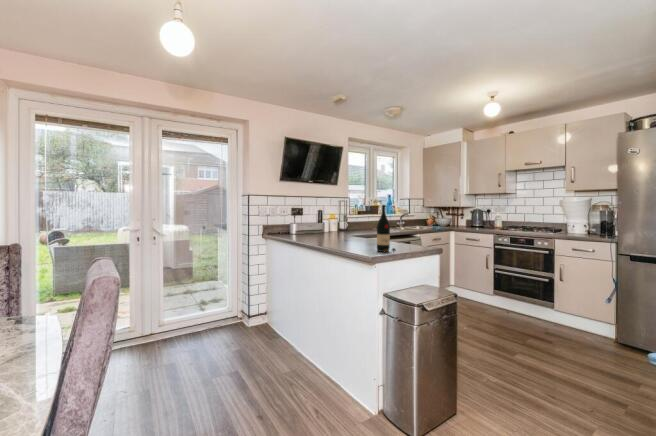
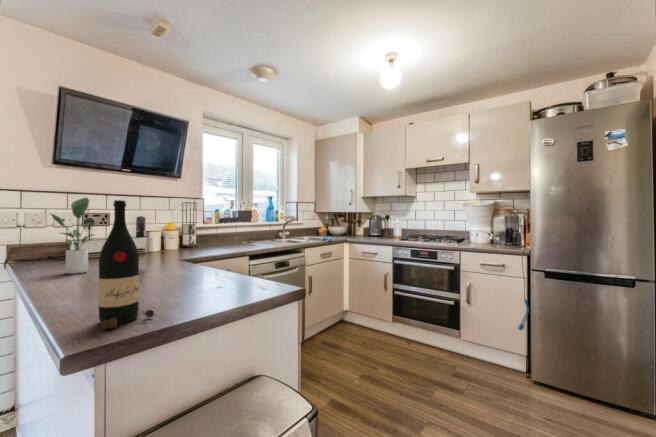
potted plant: none [308,200,327,239] -> present [50,198,95,274]

